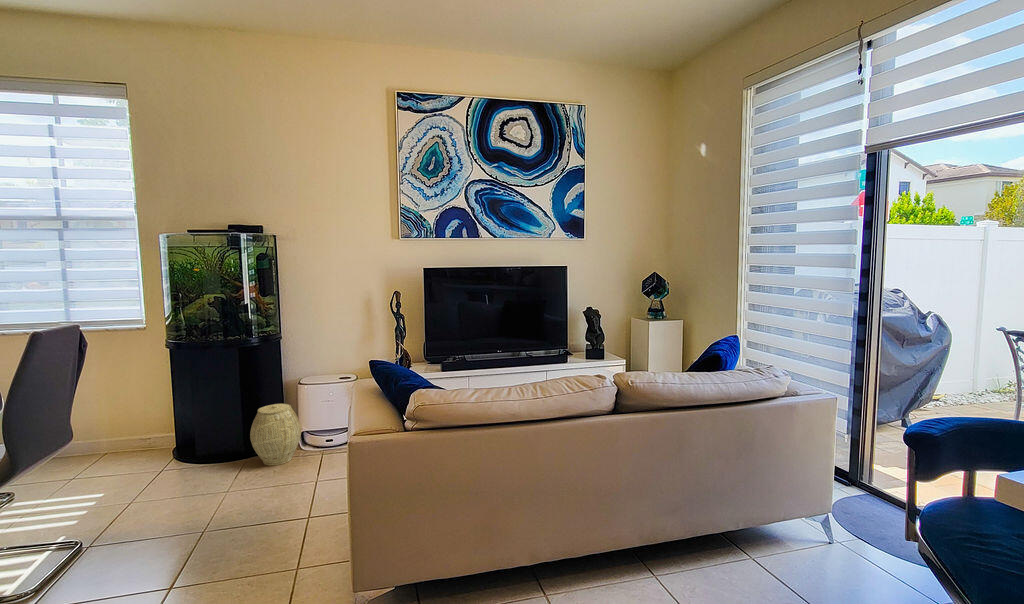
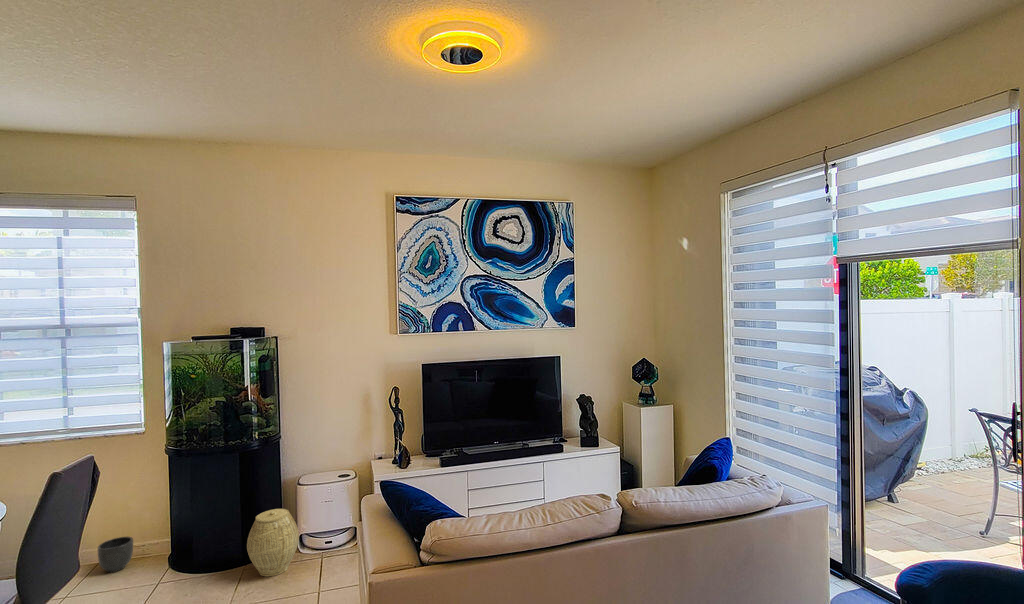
planter: none [108,427,143,458] -> present [98,537,133,573]

